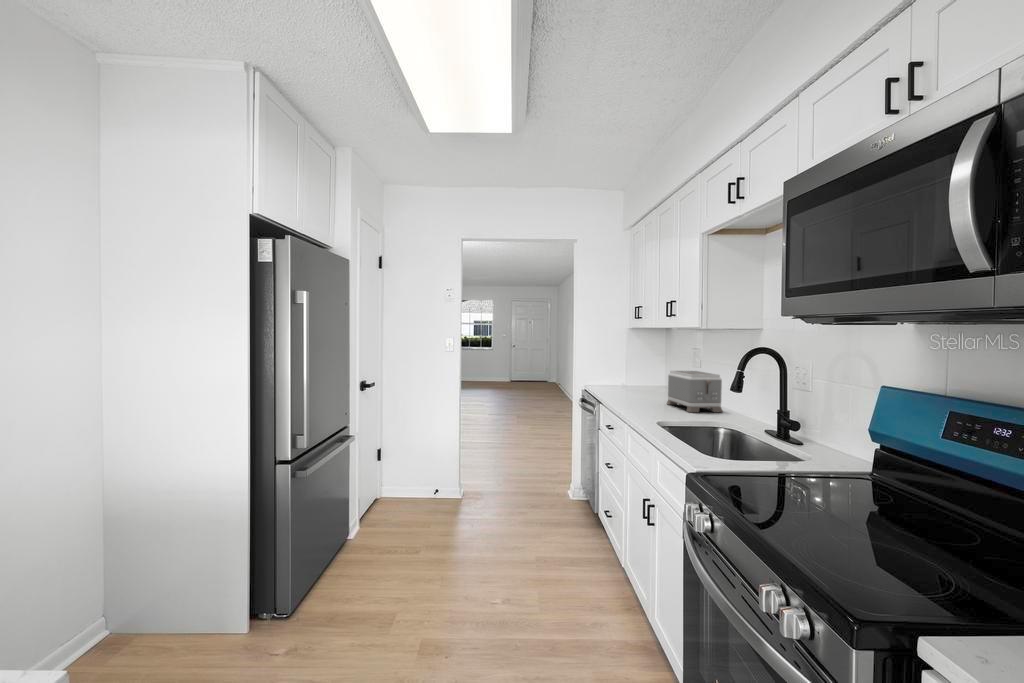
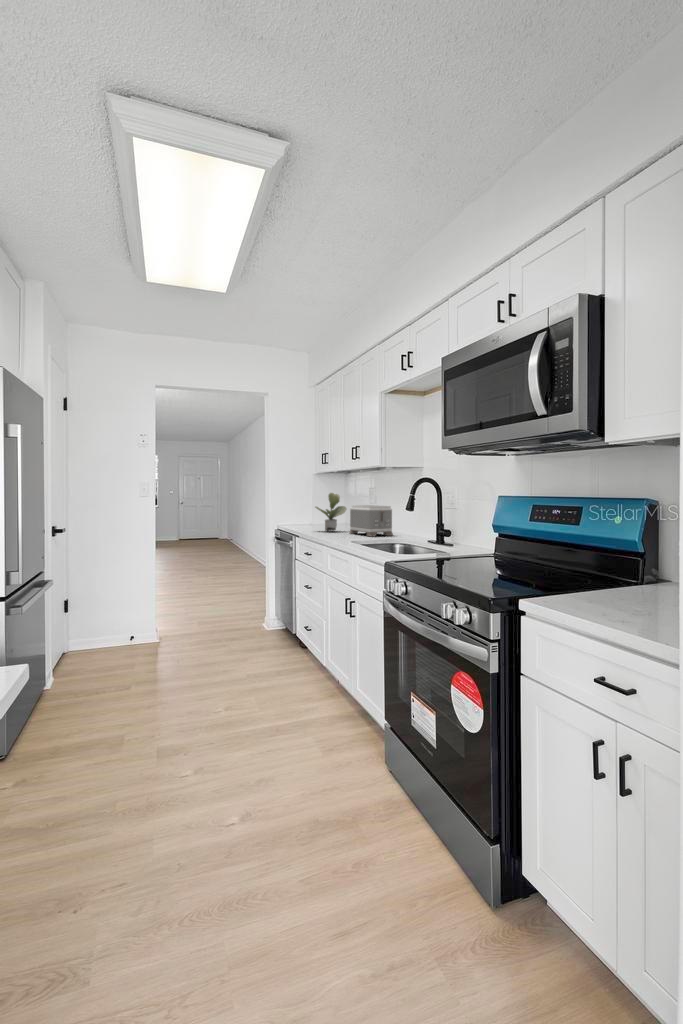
potted plant: none [627,353,666,398] -> present [315,493,347,531]

